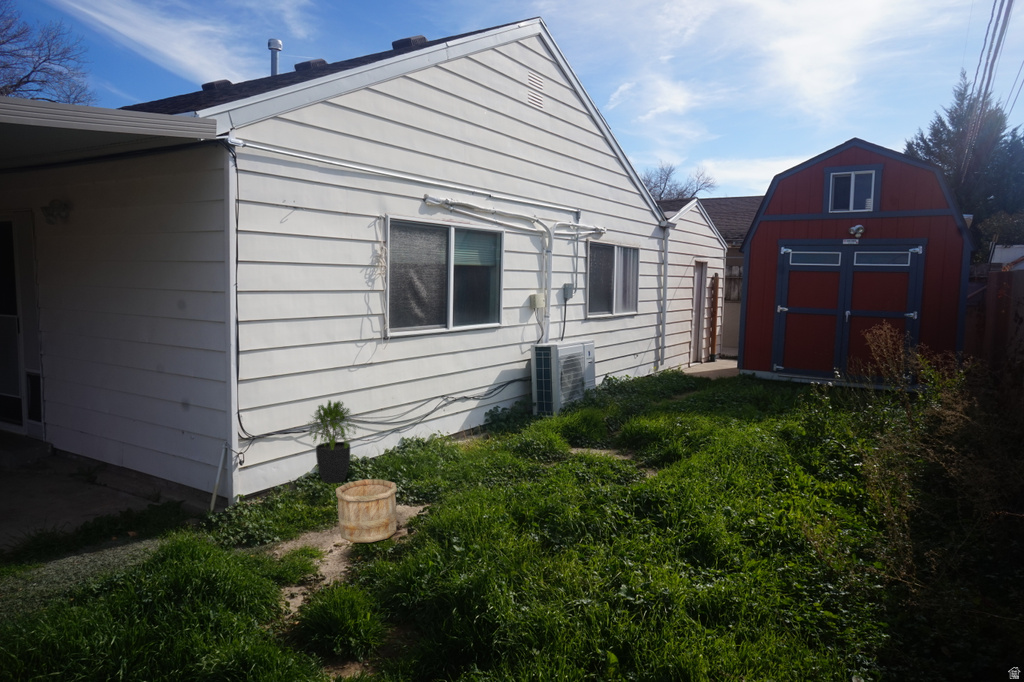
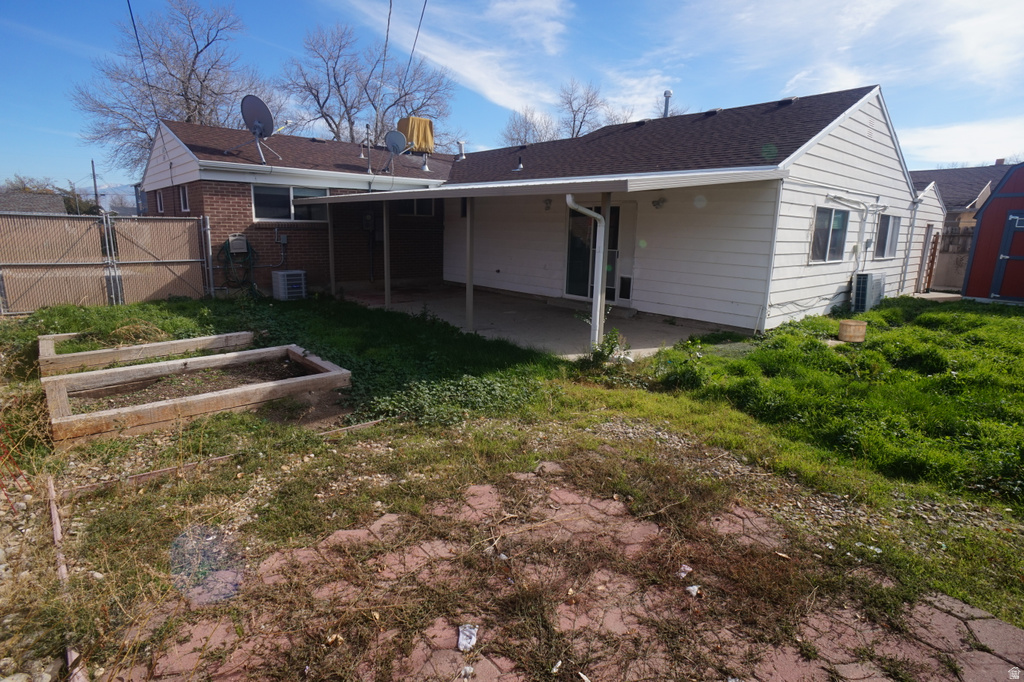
potted plant: present [308,400,359,483] -> none [789,290,814,328]

